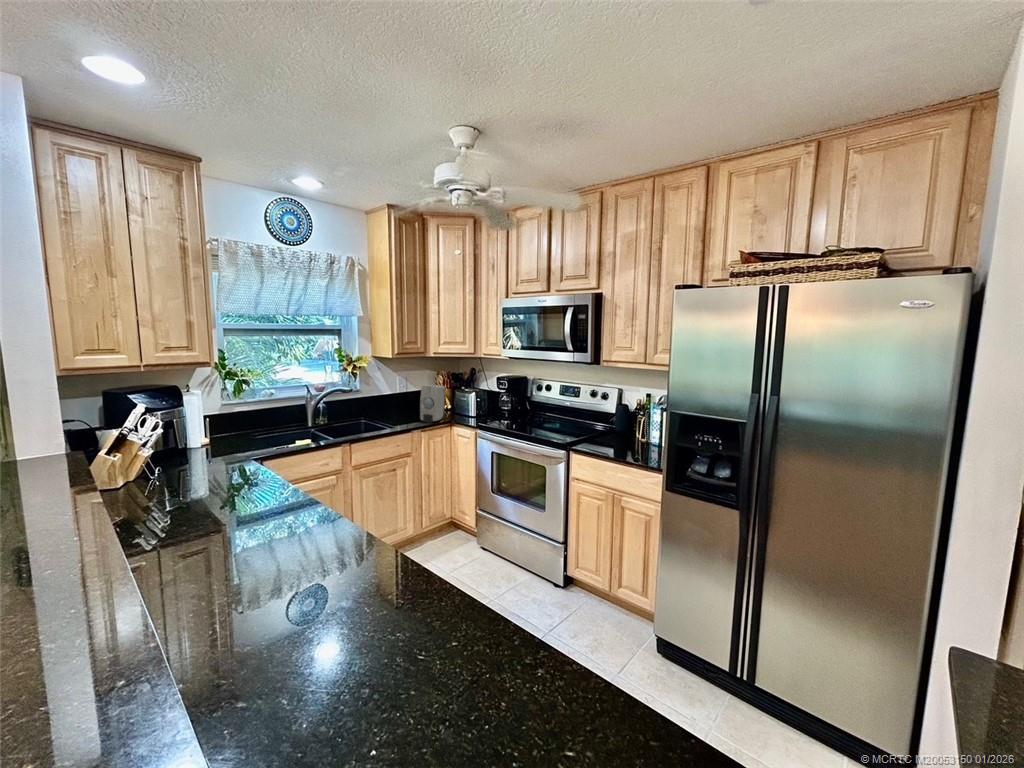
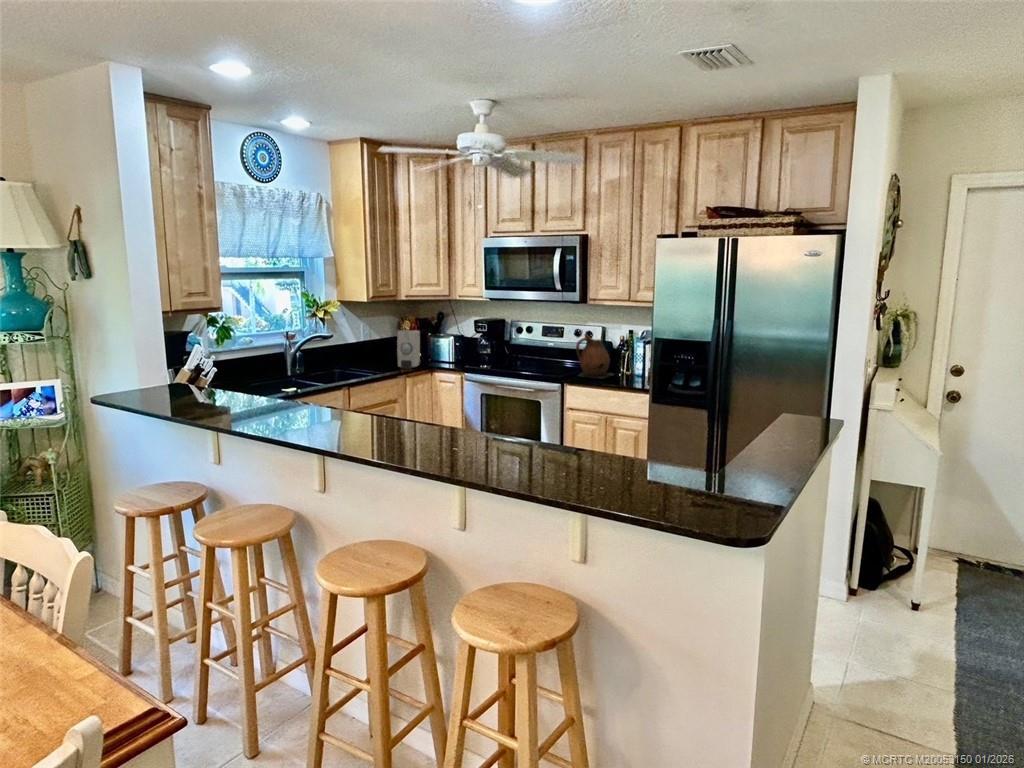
ceramic pitcher: none [586,398,629,448] -> present [576,334,613,378]

